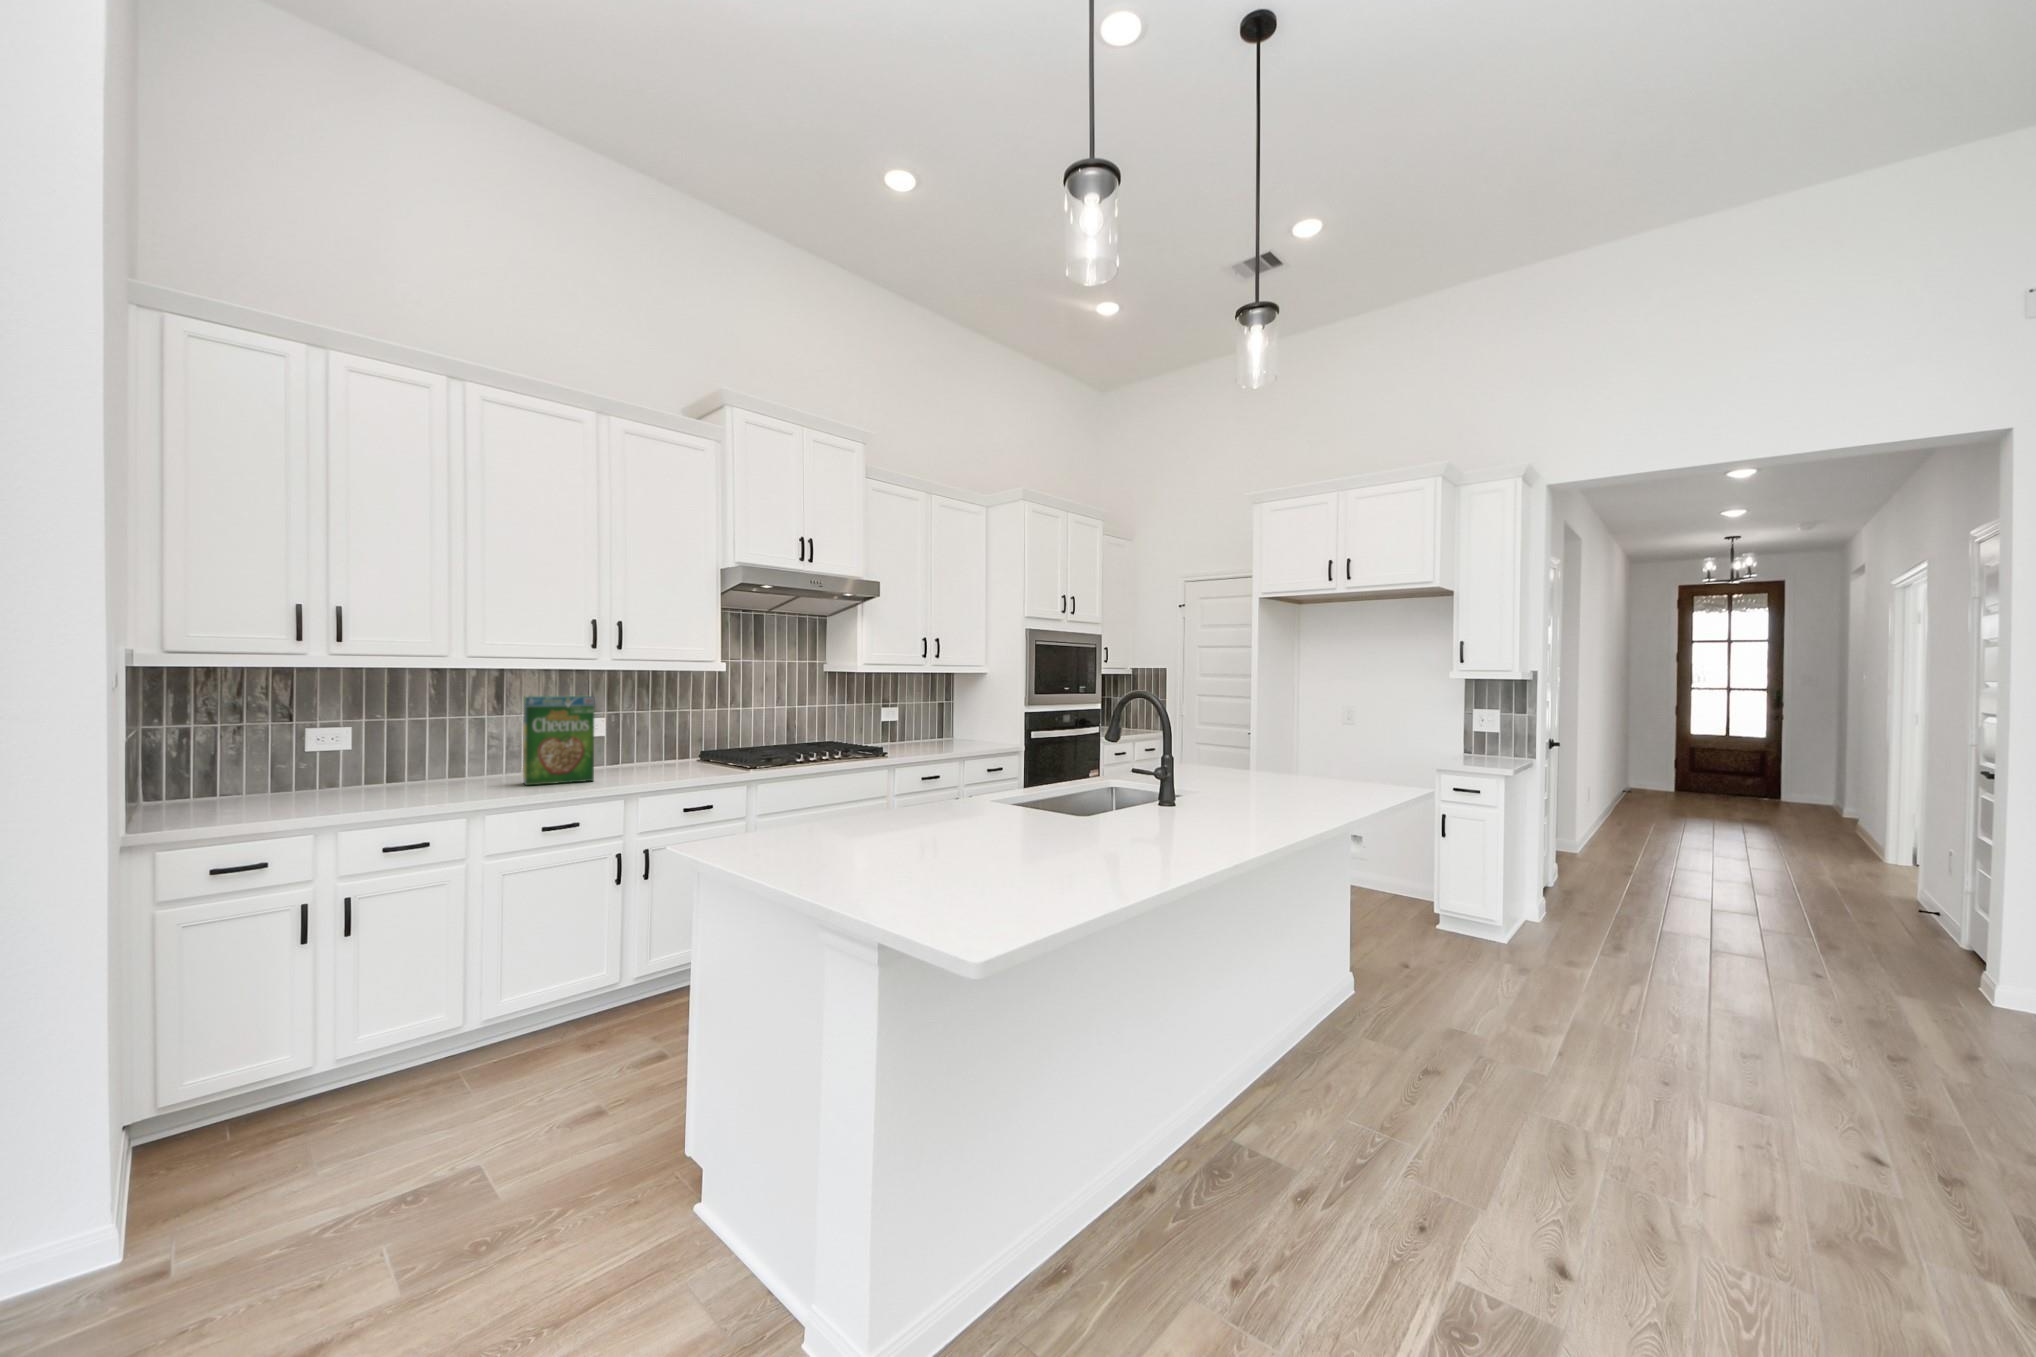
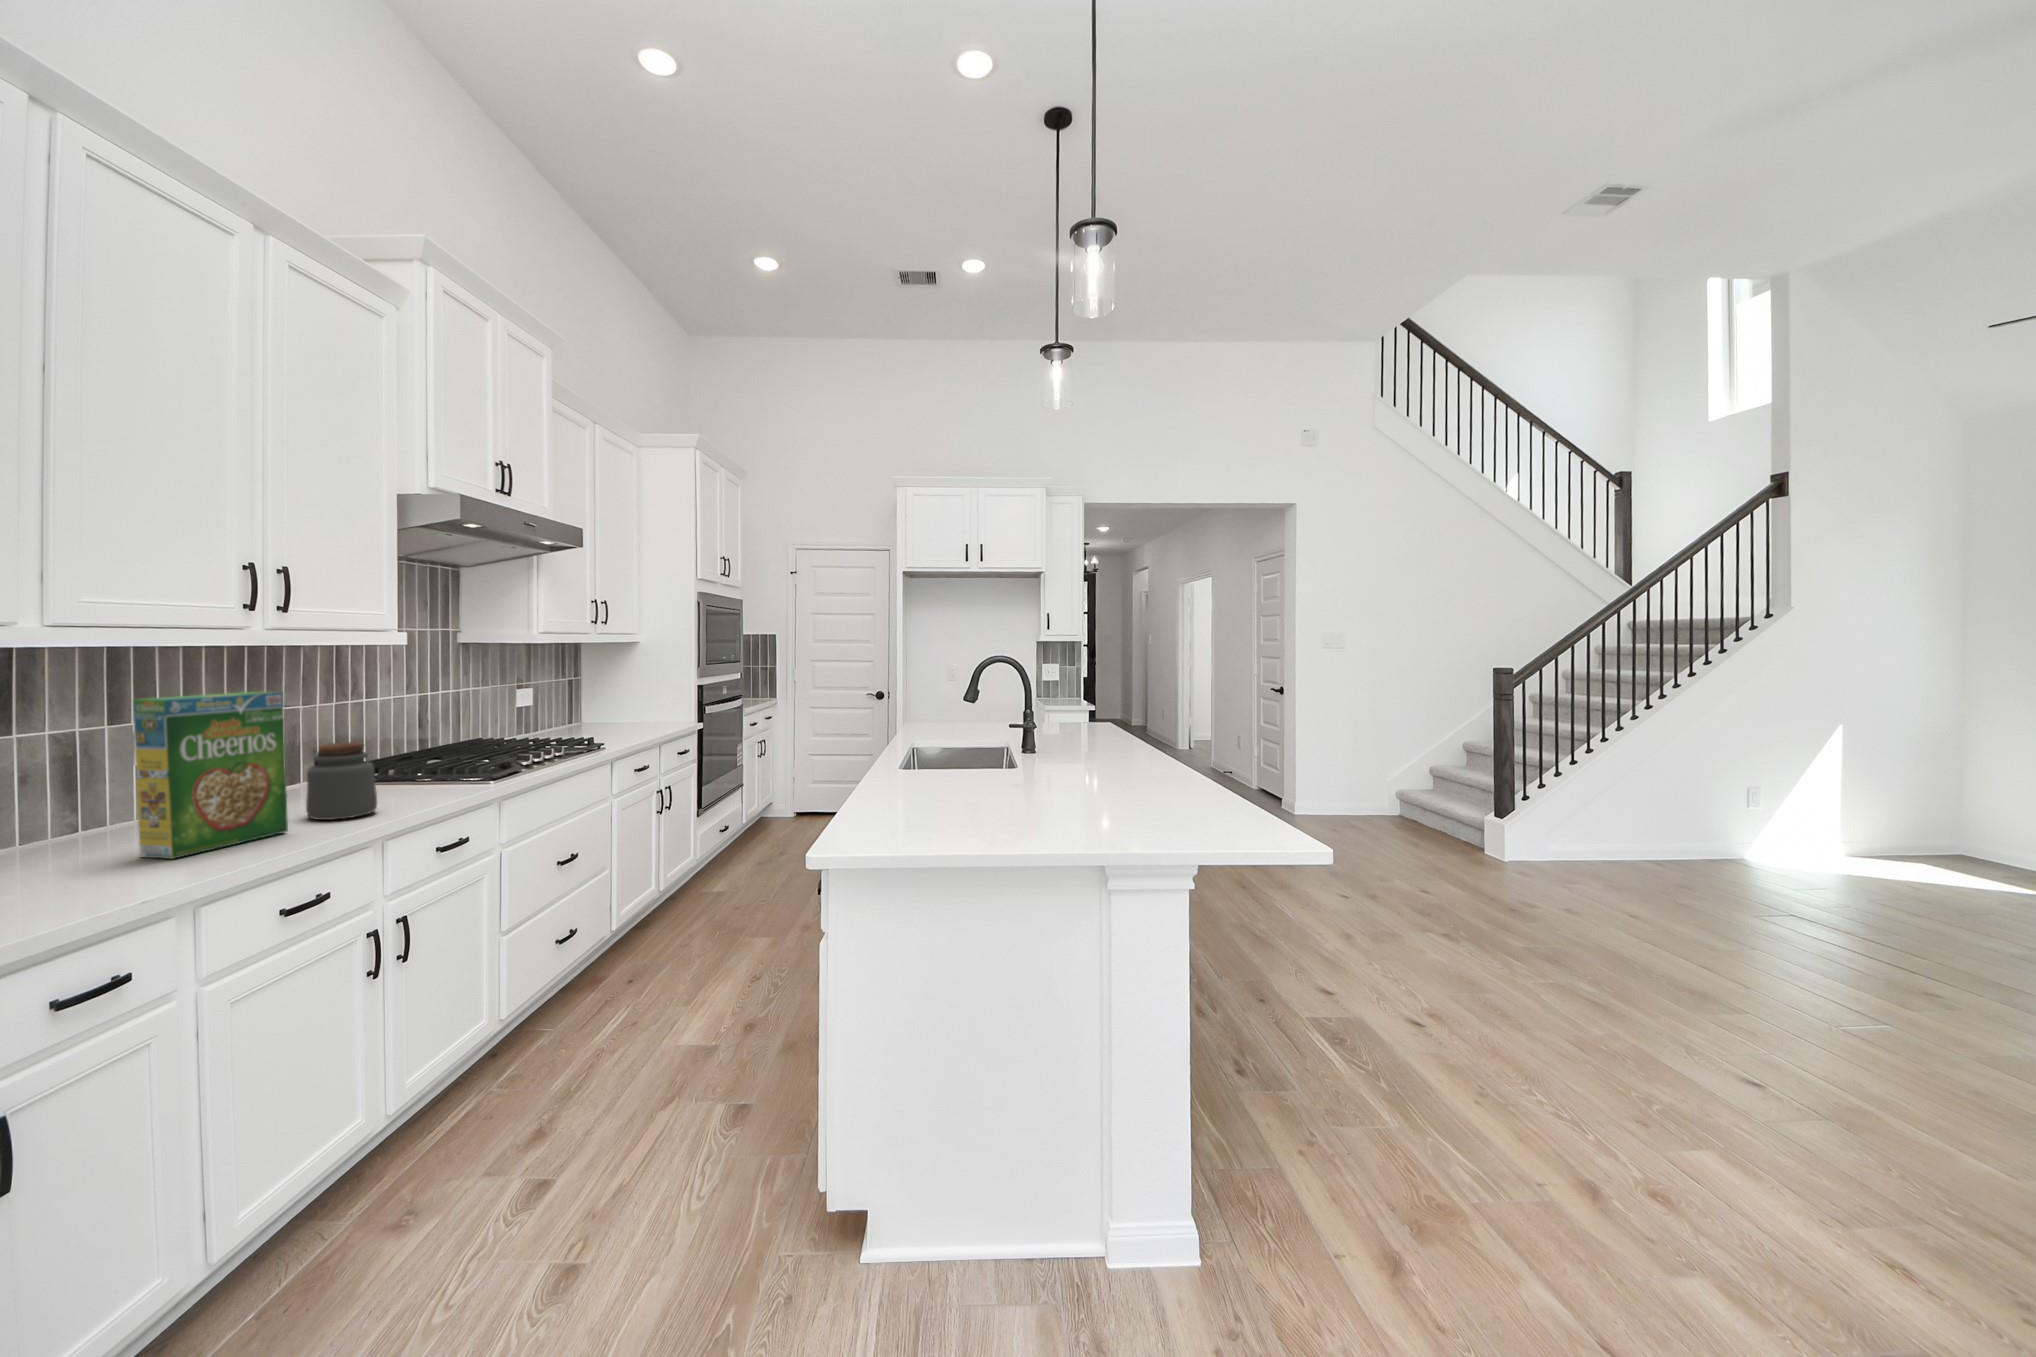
jar: none [620,731,658,778] -> present [306,742,377,820]

